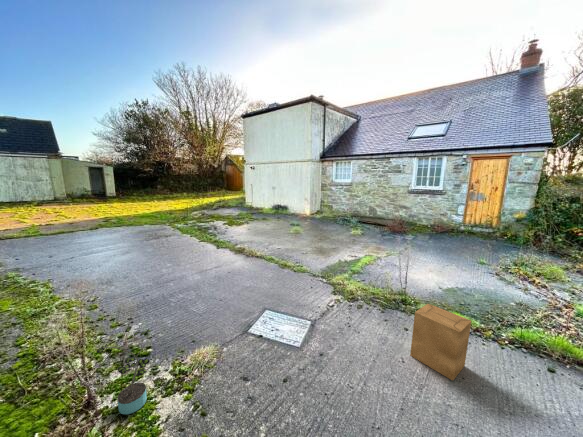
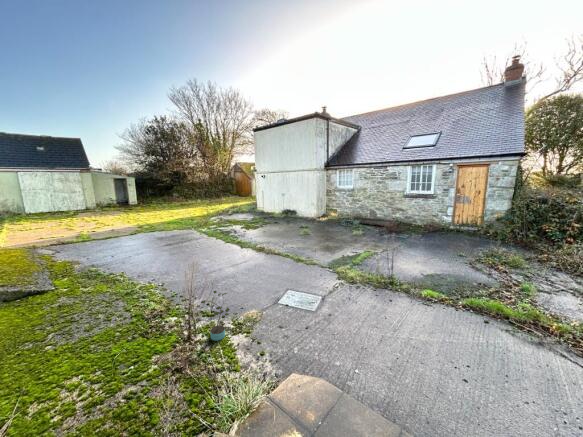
cardboard box: present [410,304,471,381] -> none [389,280,427,326]

